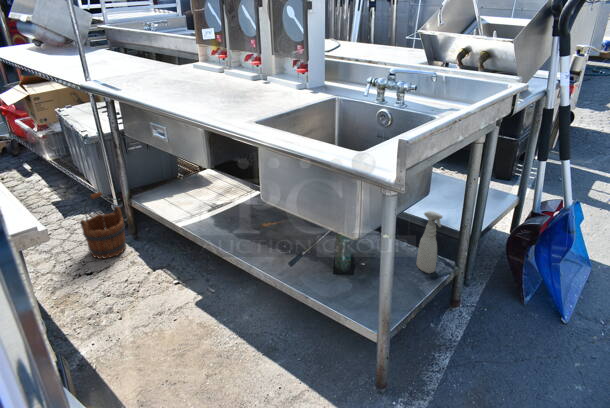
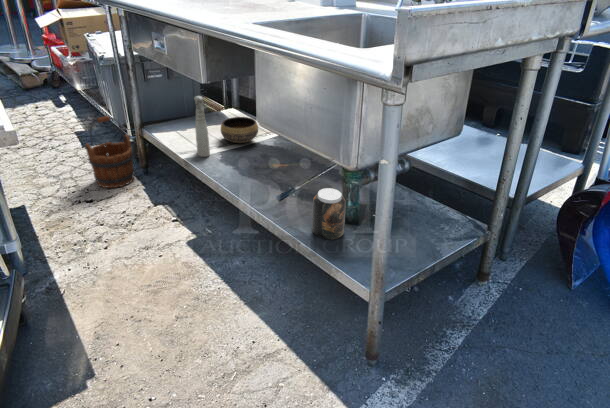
bowl: none [206,179,241,204] -> present [221,117,258,143]
spray bottle: present [417,211,442,273] -> present [194,96,210,157]
jar: none [313,246,341,290] -> present [312,188,346,240]

